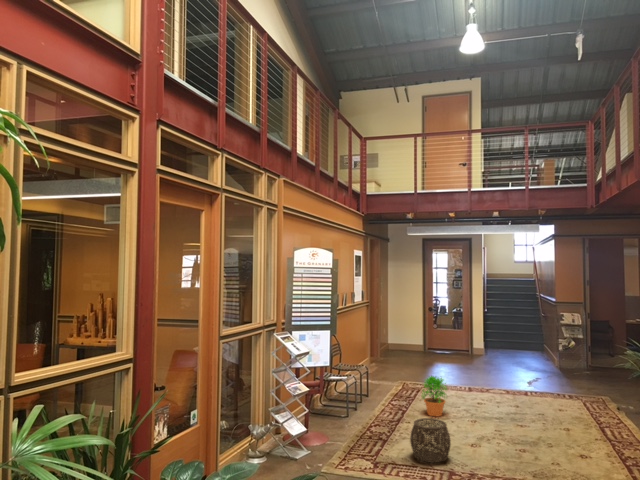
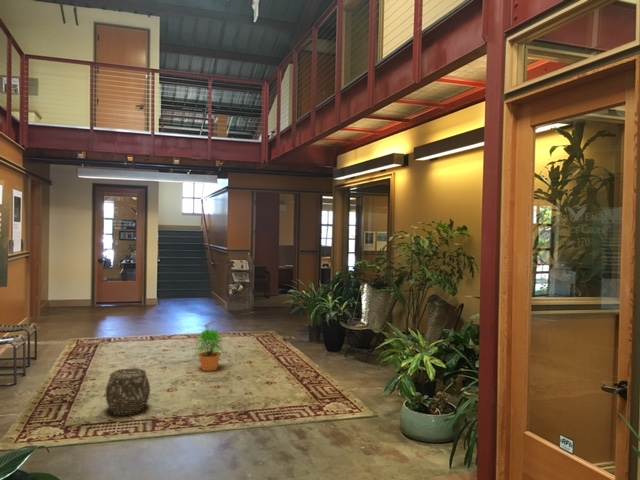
potted plant: present [422,376,447,416] -> present [196,329,223,371]

